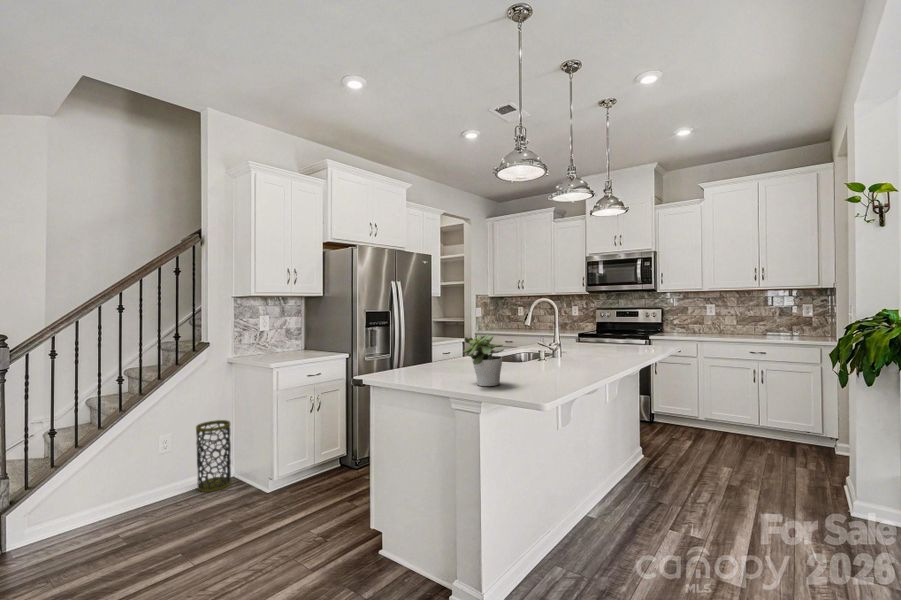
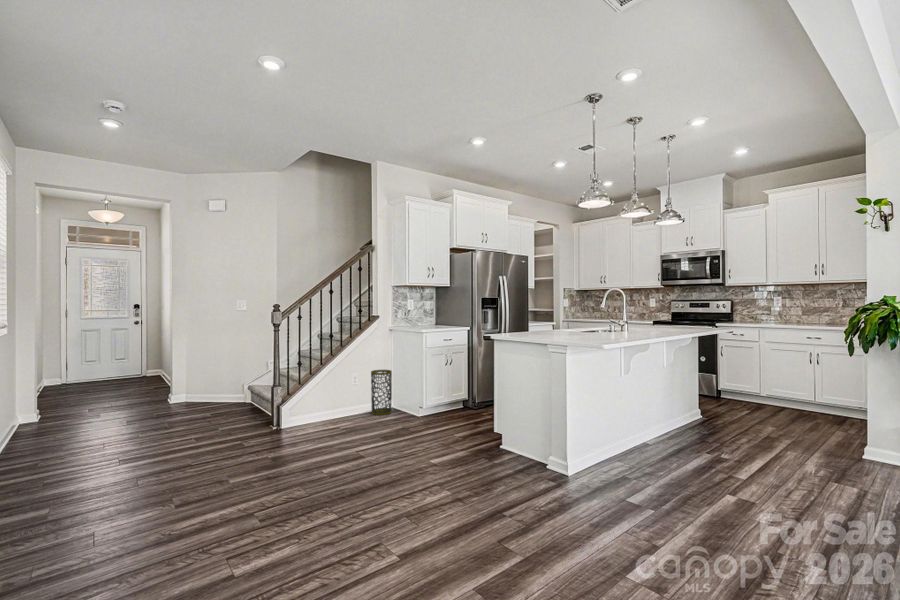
potted plant: present [463,334,504,386] -> none [556,306,583,339]

